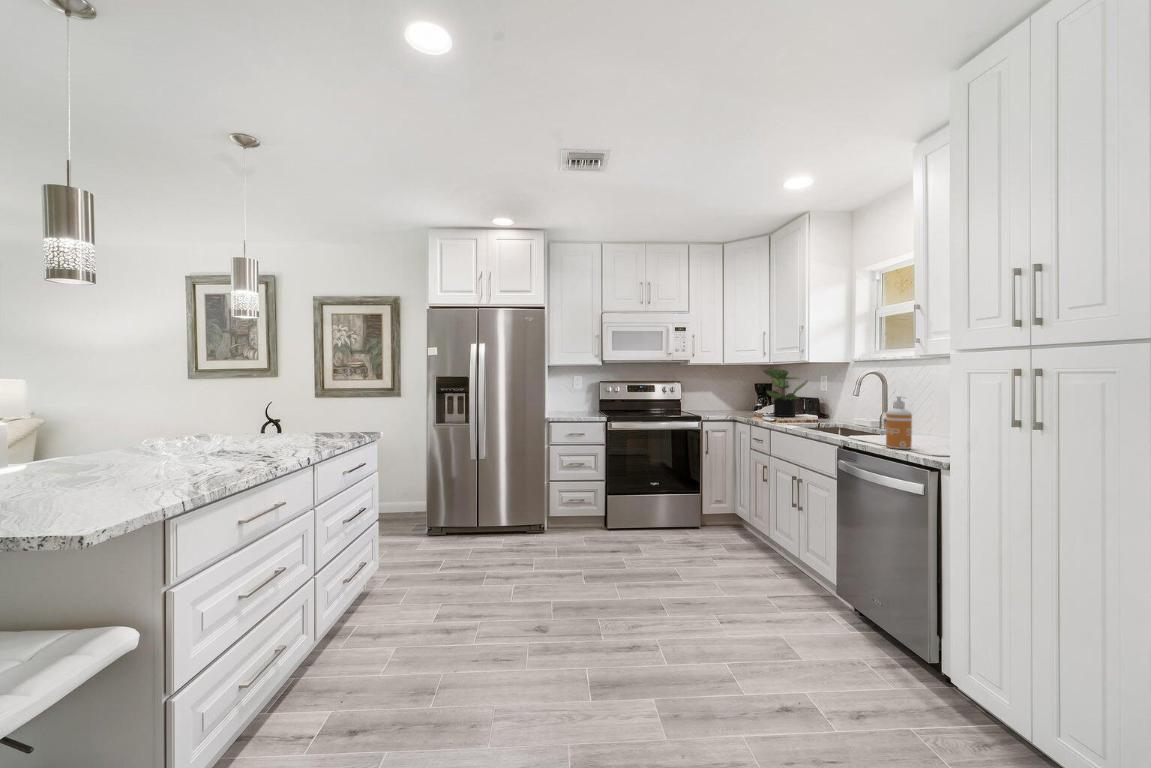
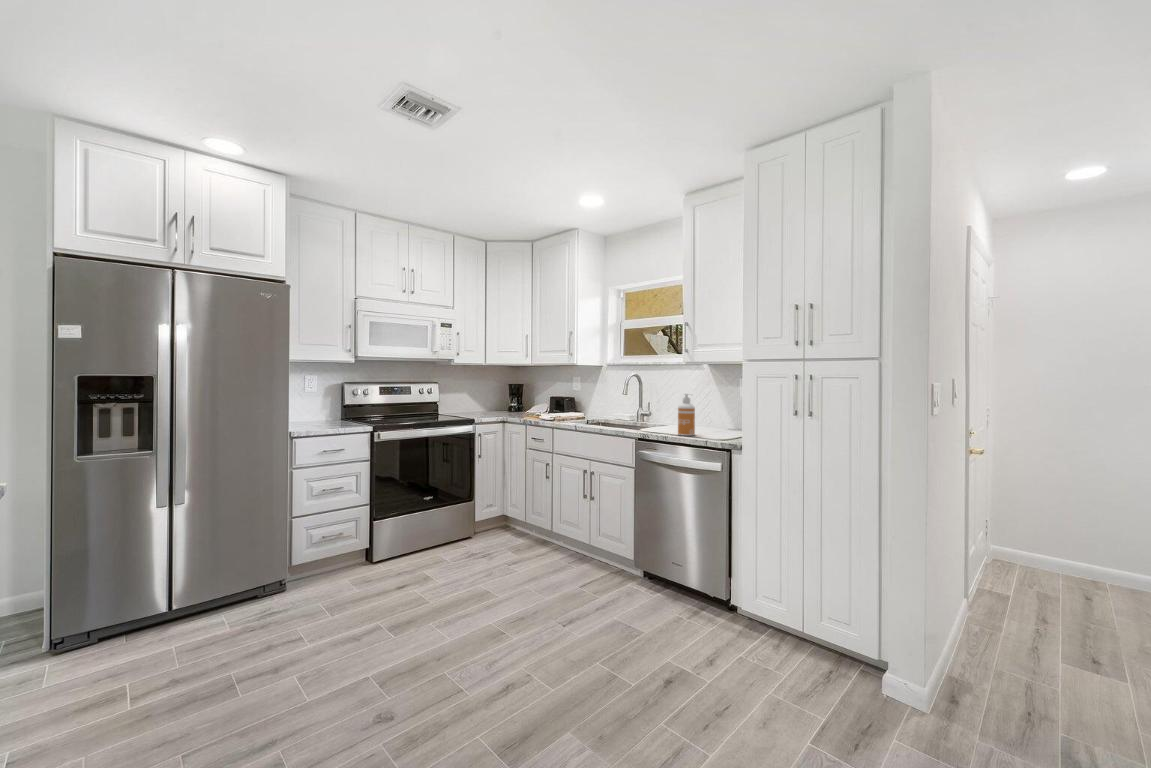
potted plant: present [764,368,808,417] -> none [527,368,566,415]

